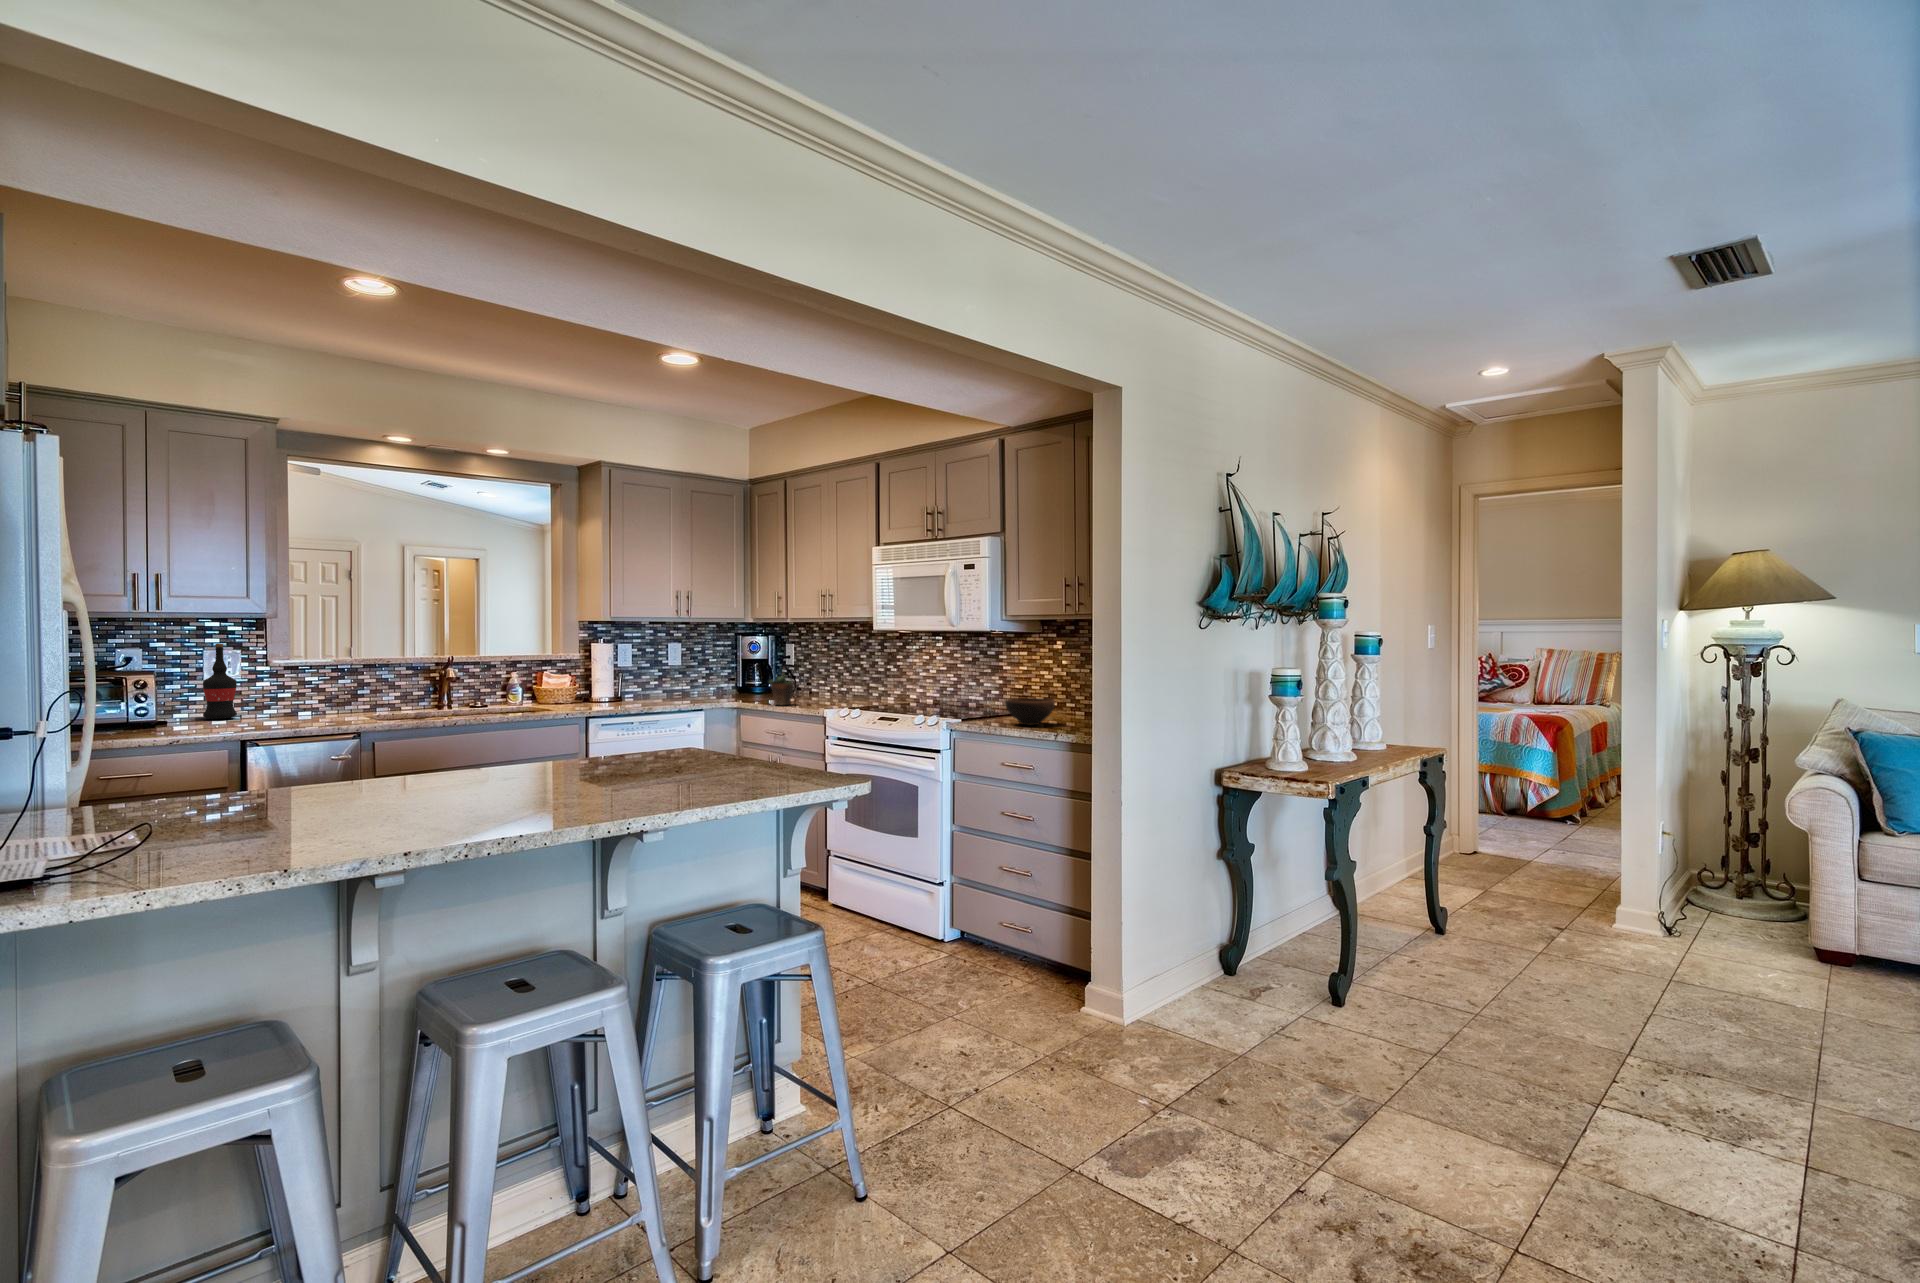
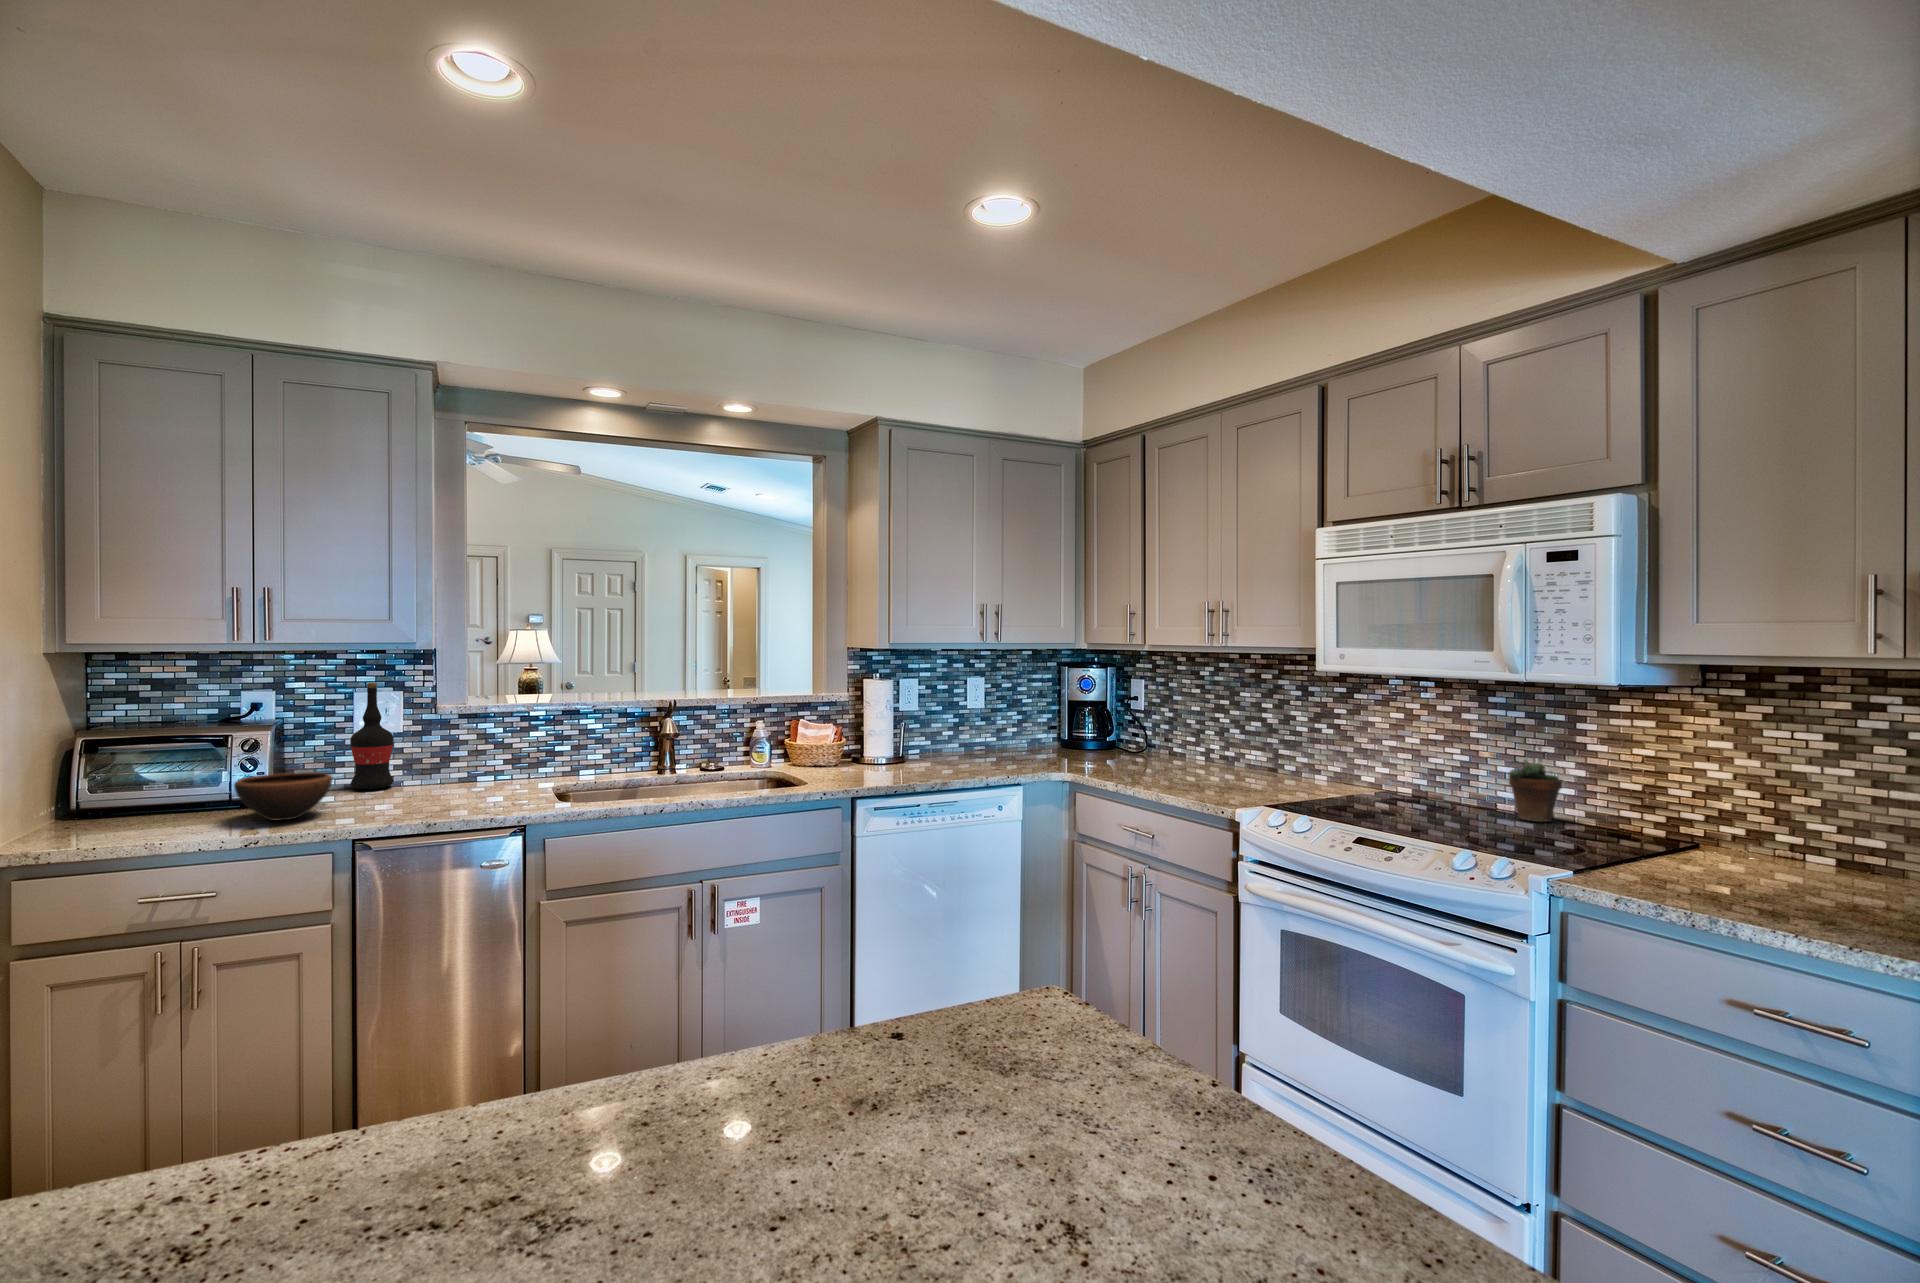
succulent plant: present [769,674,795,705] -> present [1509,745,1563,822]
bowl: present [1005,698,1055,725] -> present [234,772,332,821]

